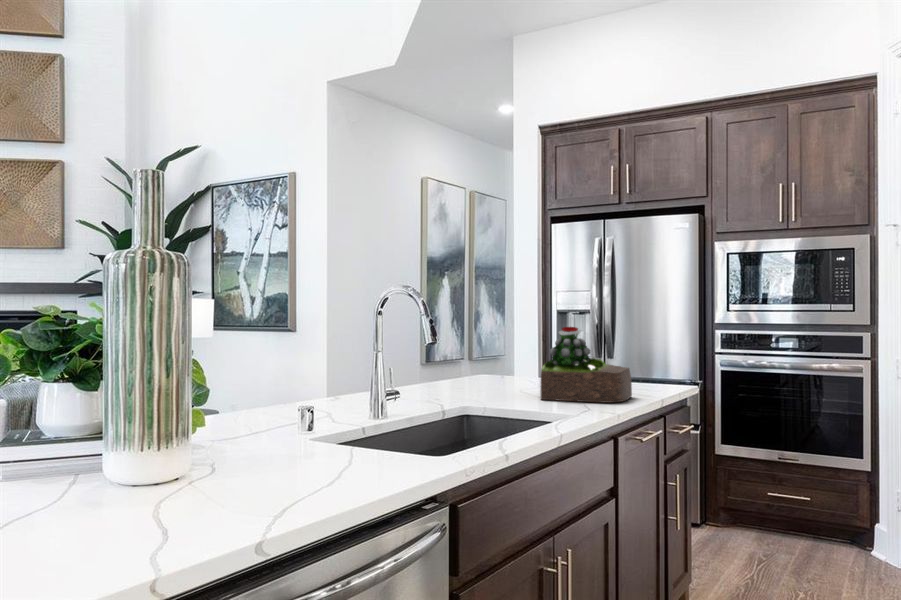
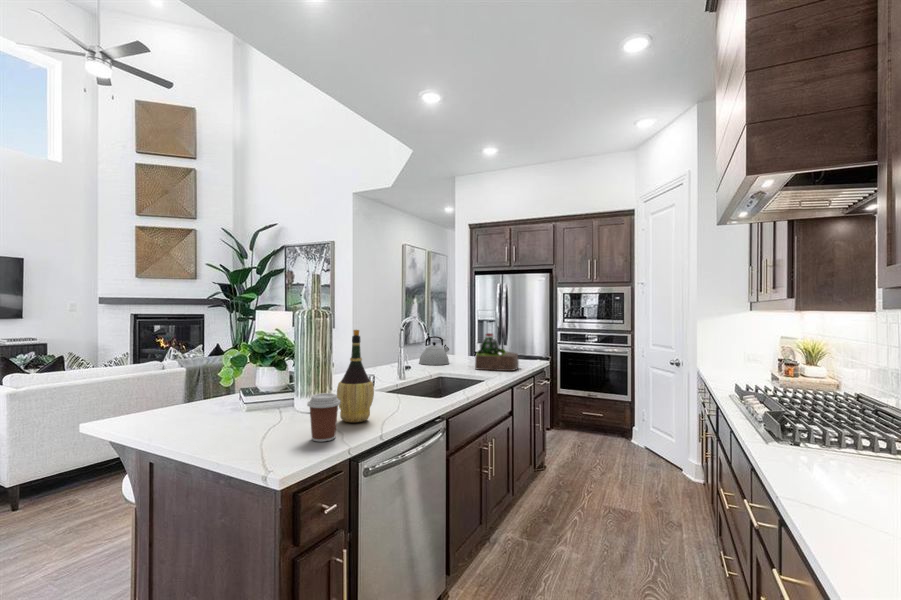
wine bottle: none [176,292,266,509] -> present [337,330,374,422]
kettle: none [432,336,491,392] -> present [419,336,449,365]
coffee cup: none [69,439,156,558] -> present [307,393,340,442]

